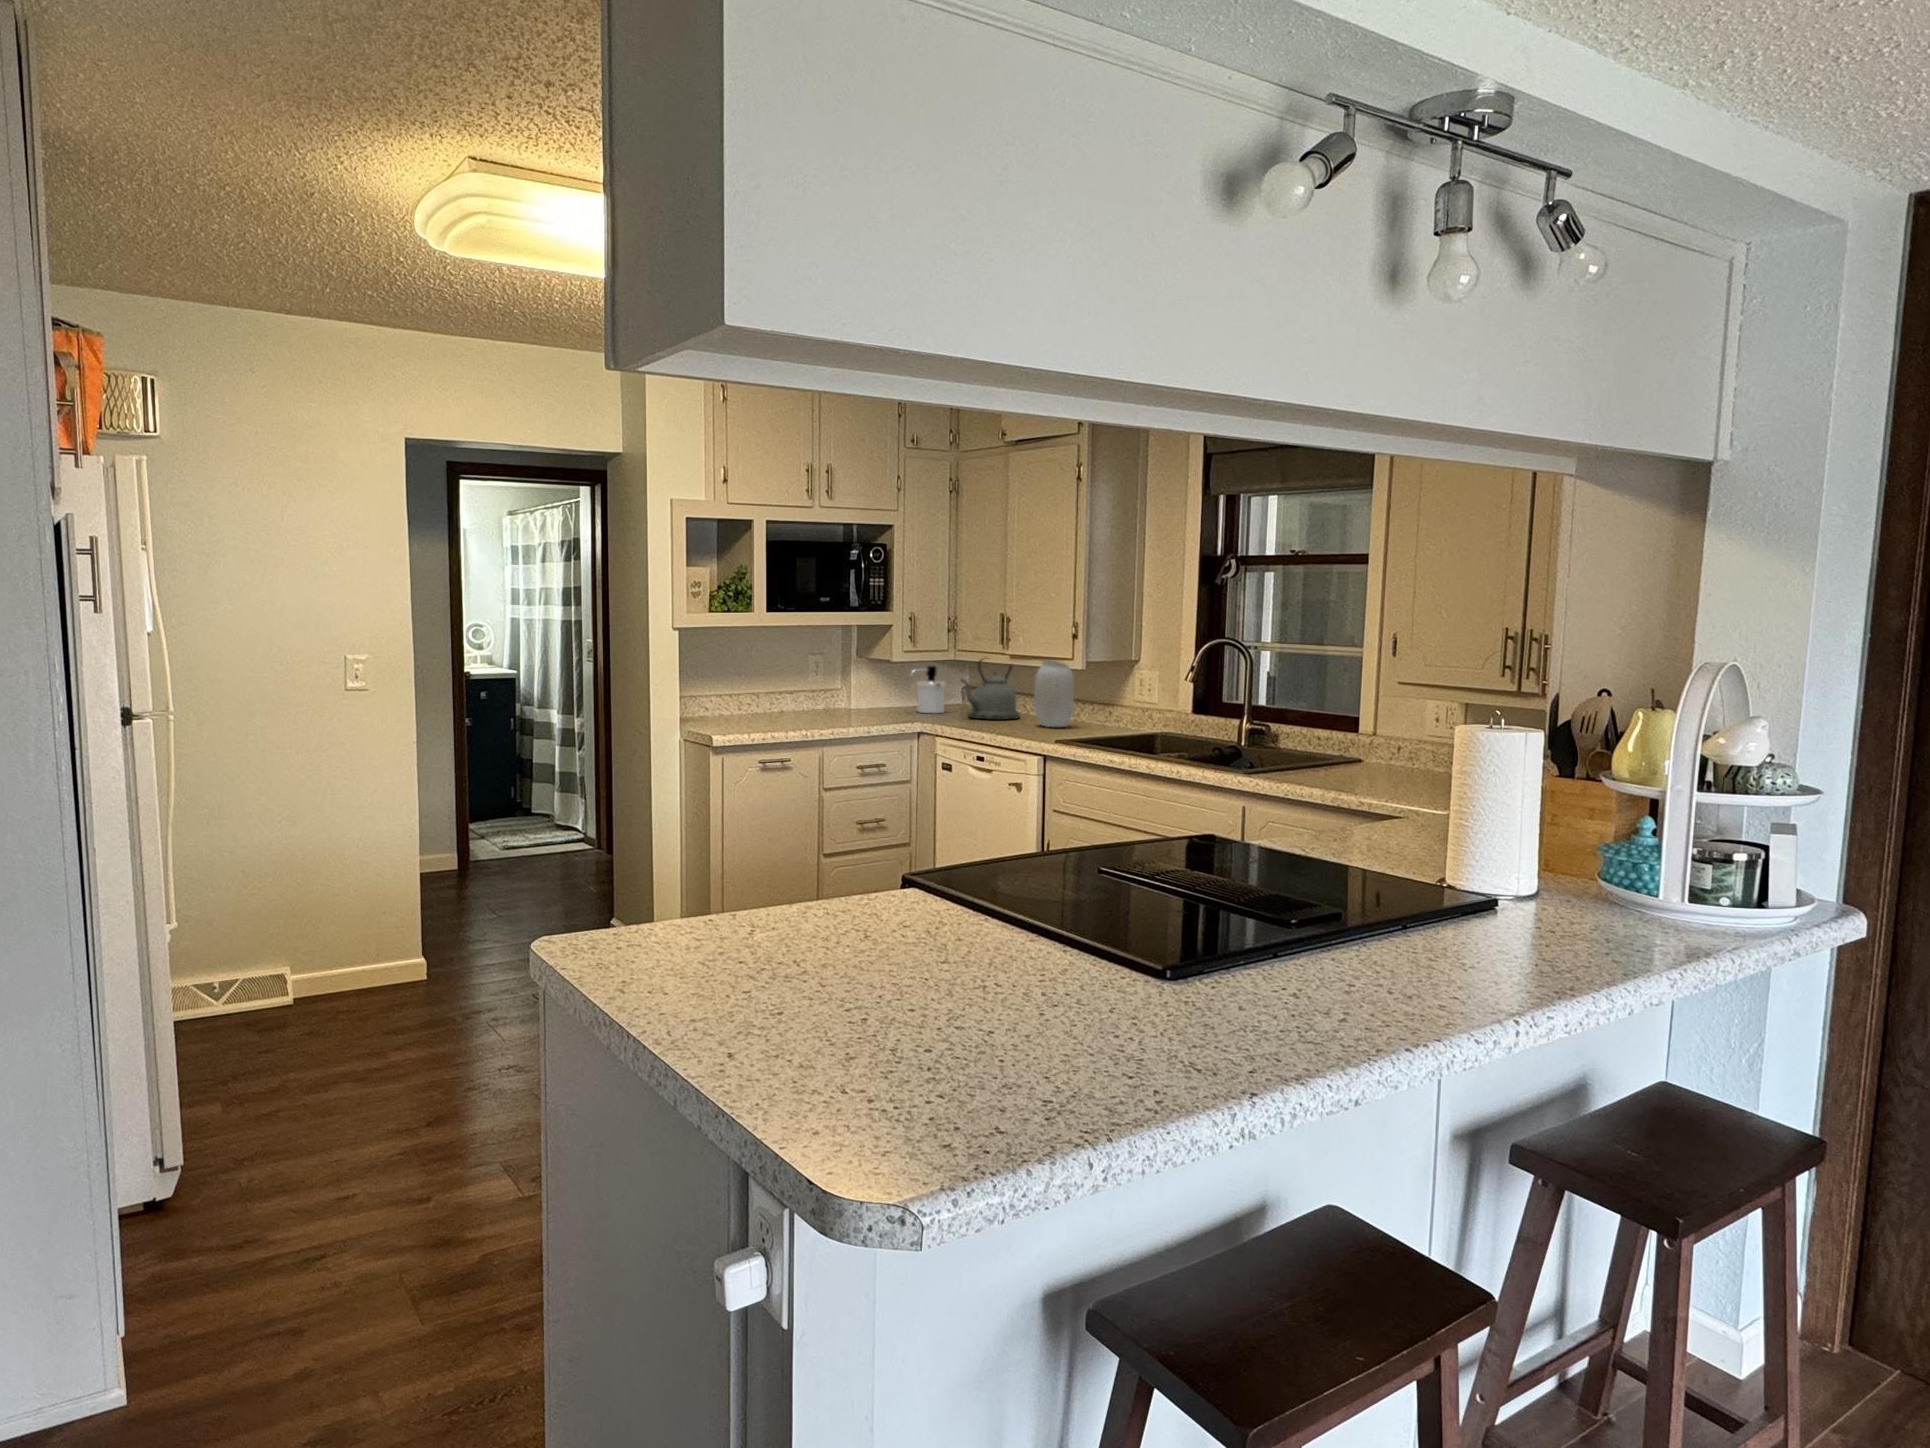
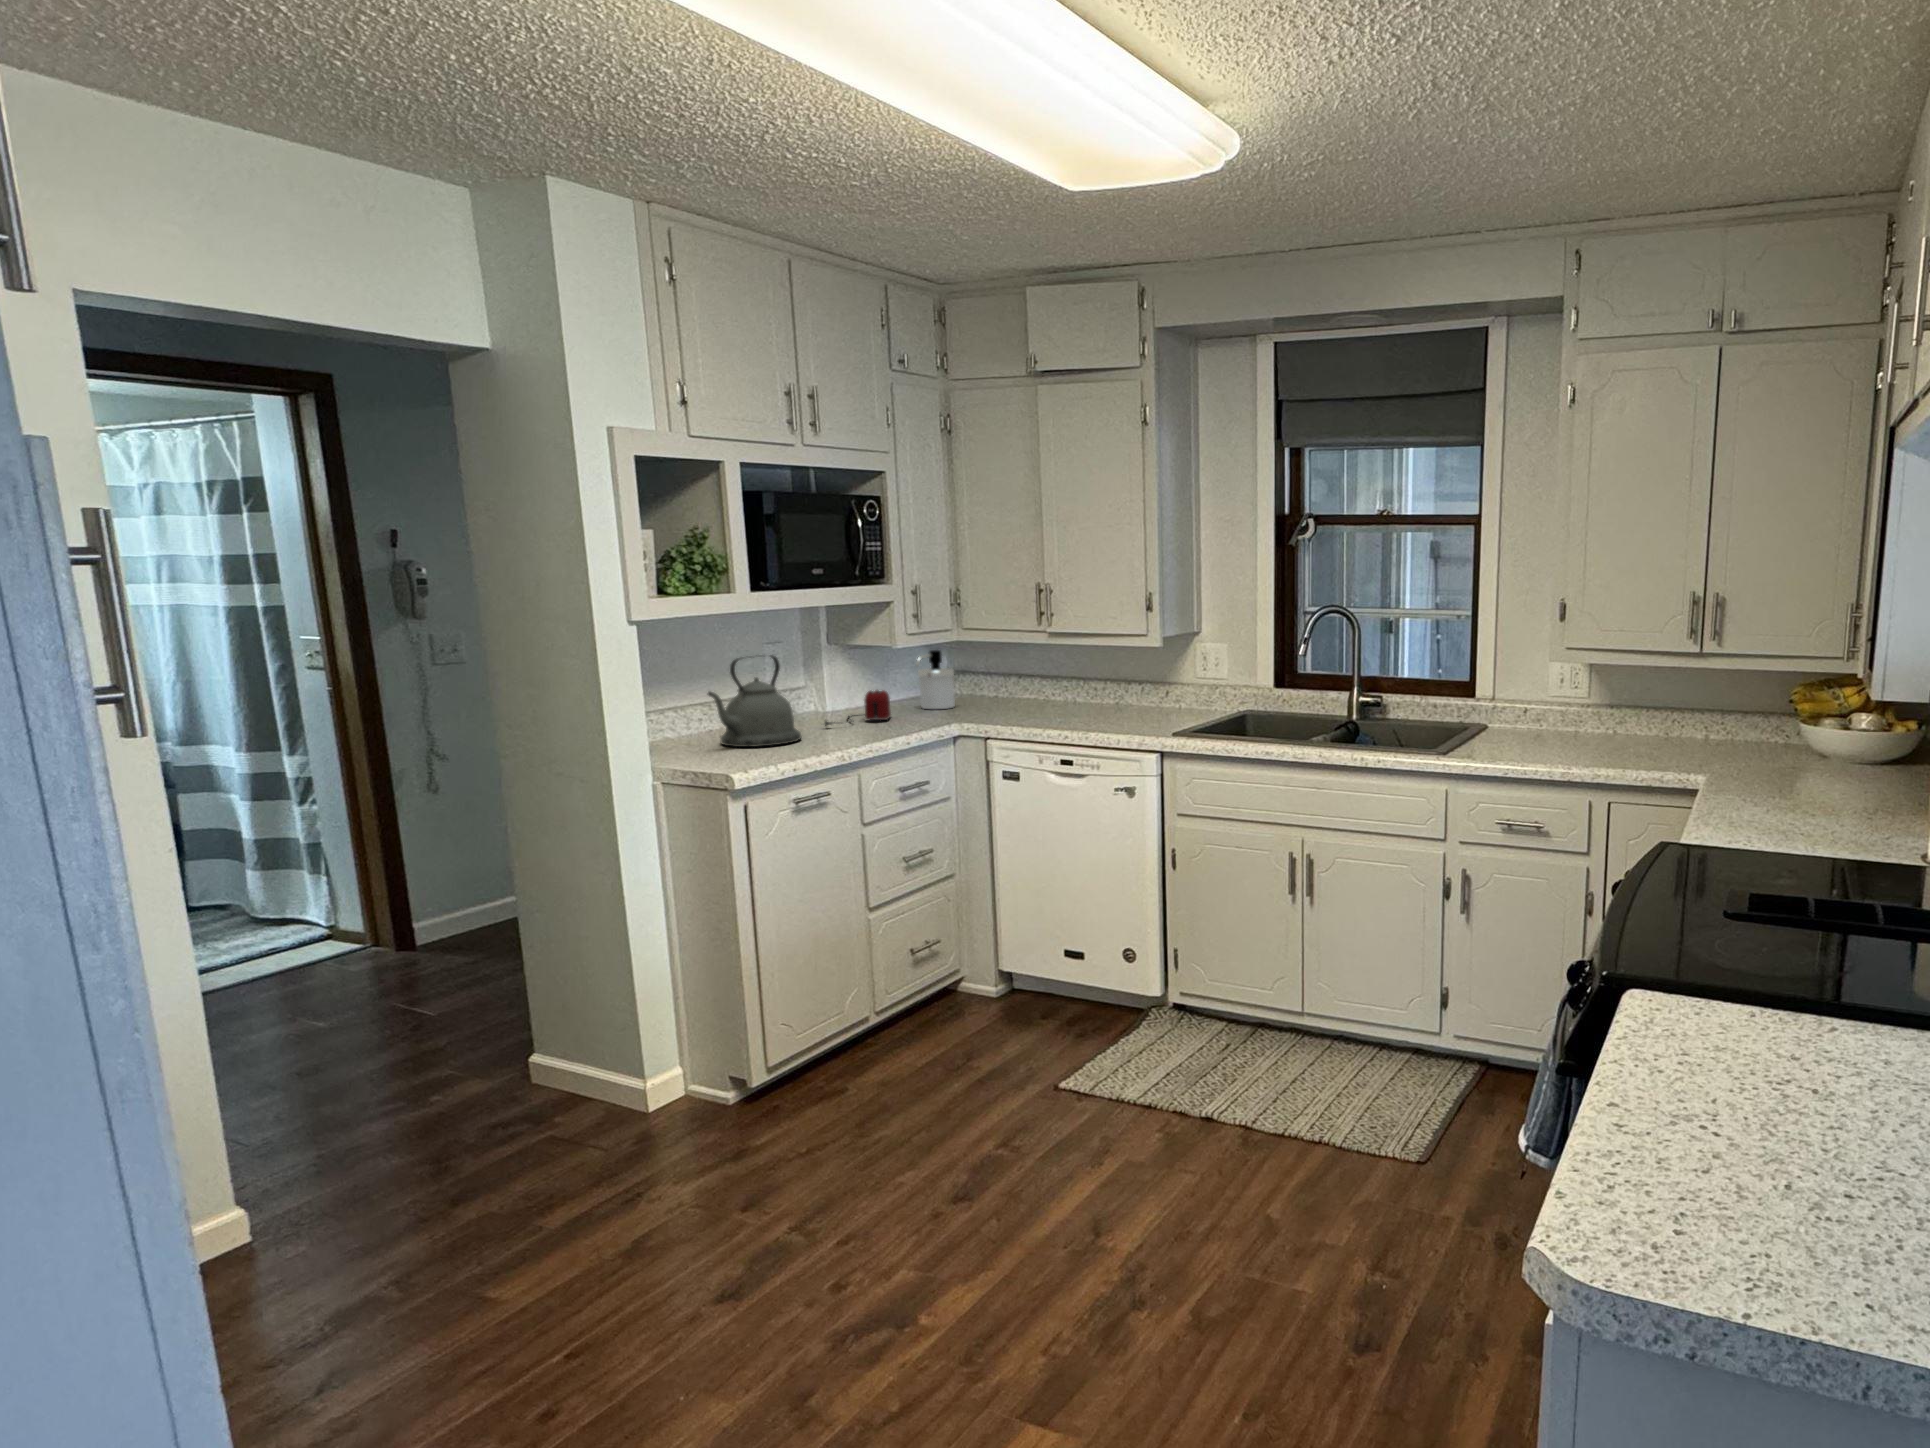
kettle: present [961,658,1020,720] -> present [708,656,801,747]
jar: present [1034,660,1074,727] -> none [1095,625,1142,715]
toaster: none [823,693,884,717] -> present [824,690,891,726]

